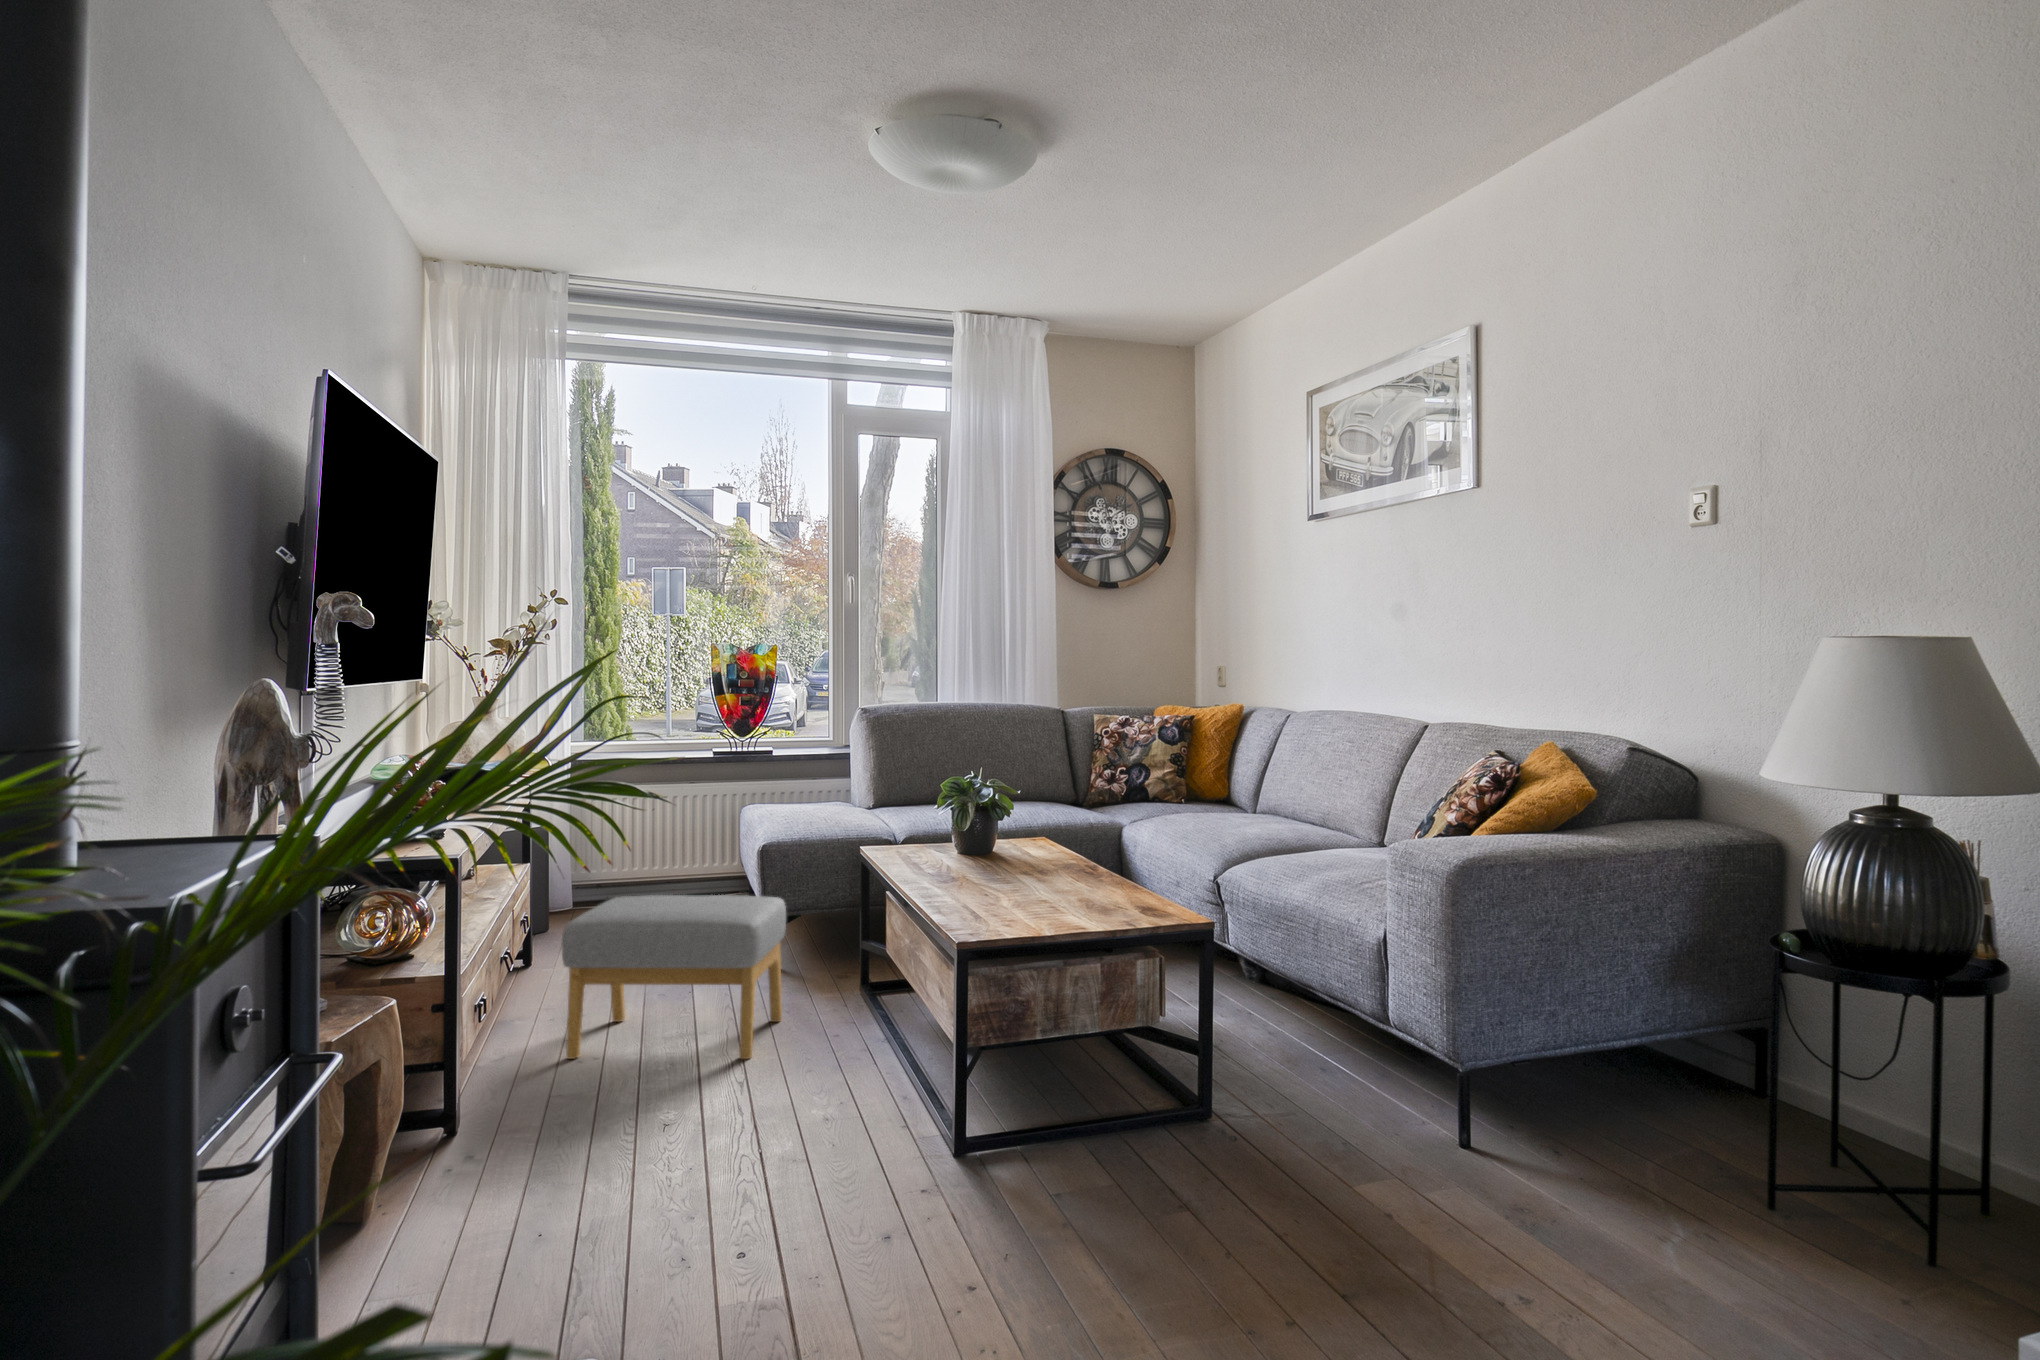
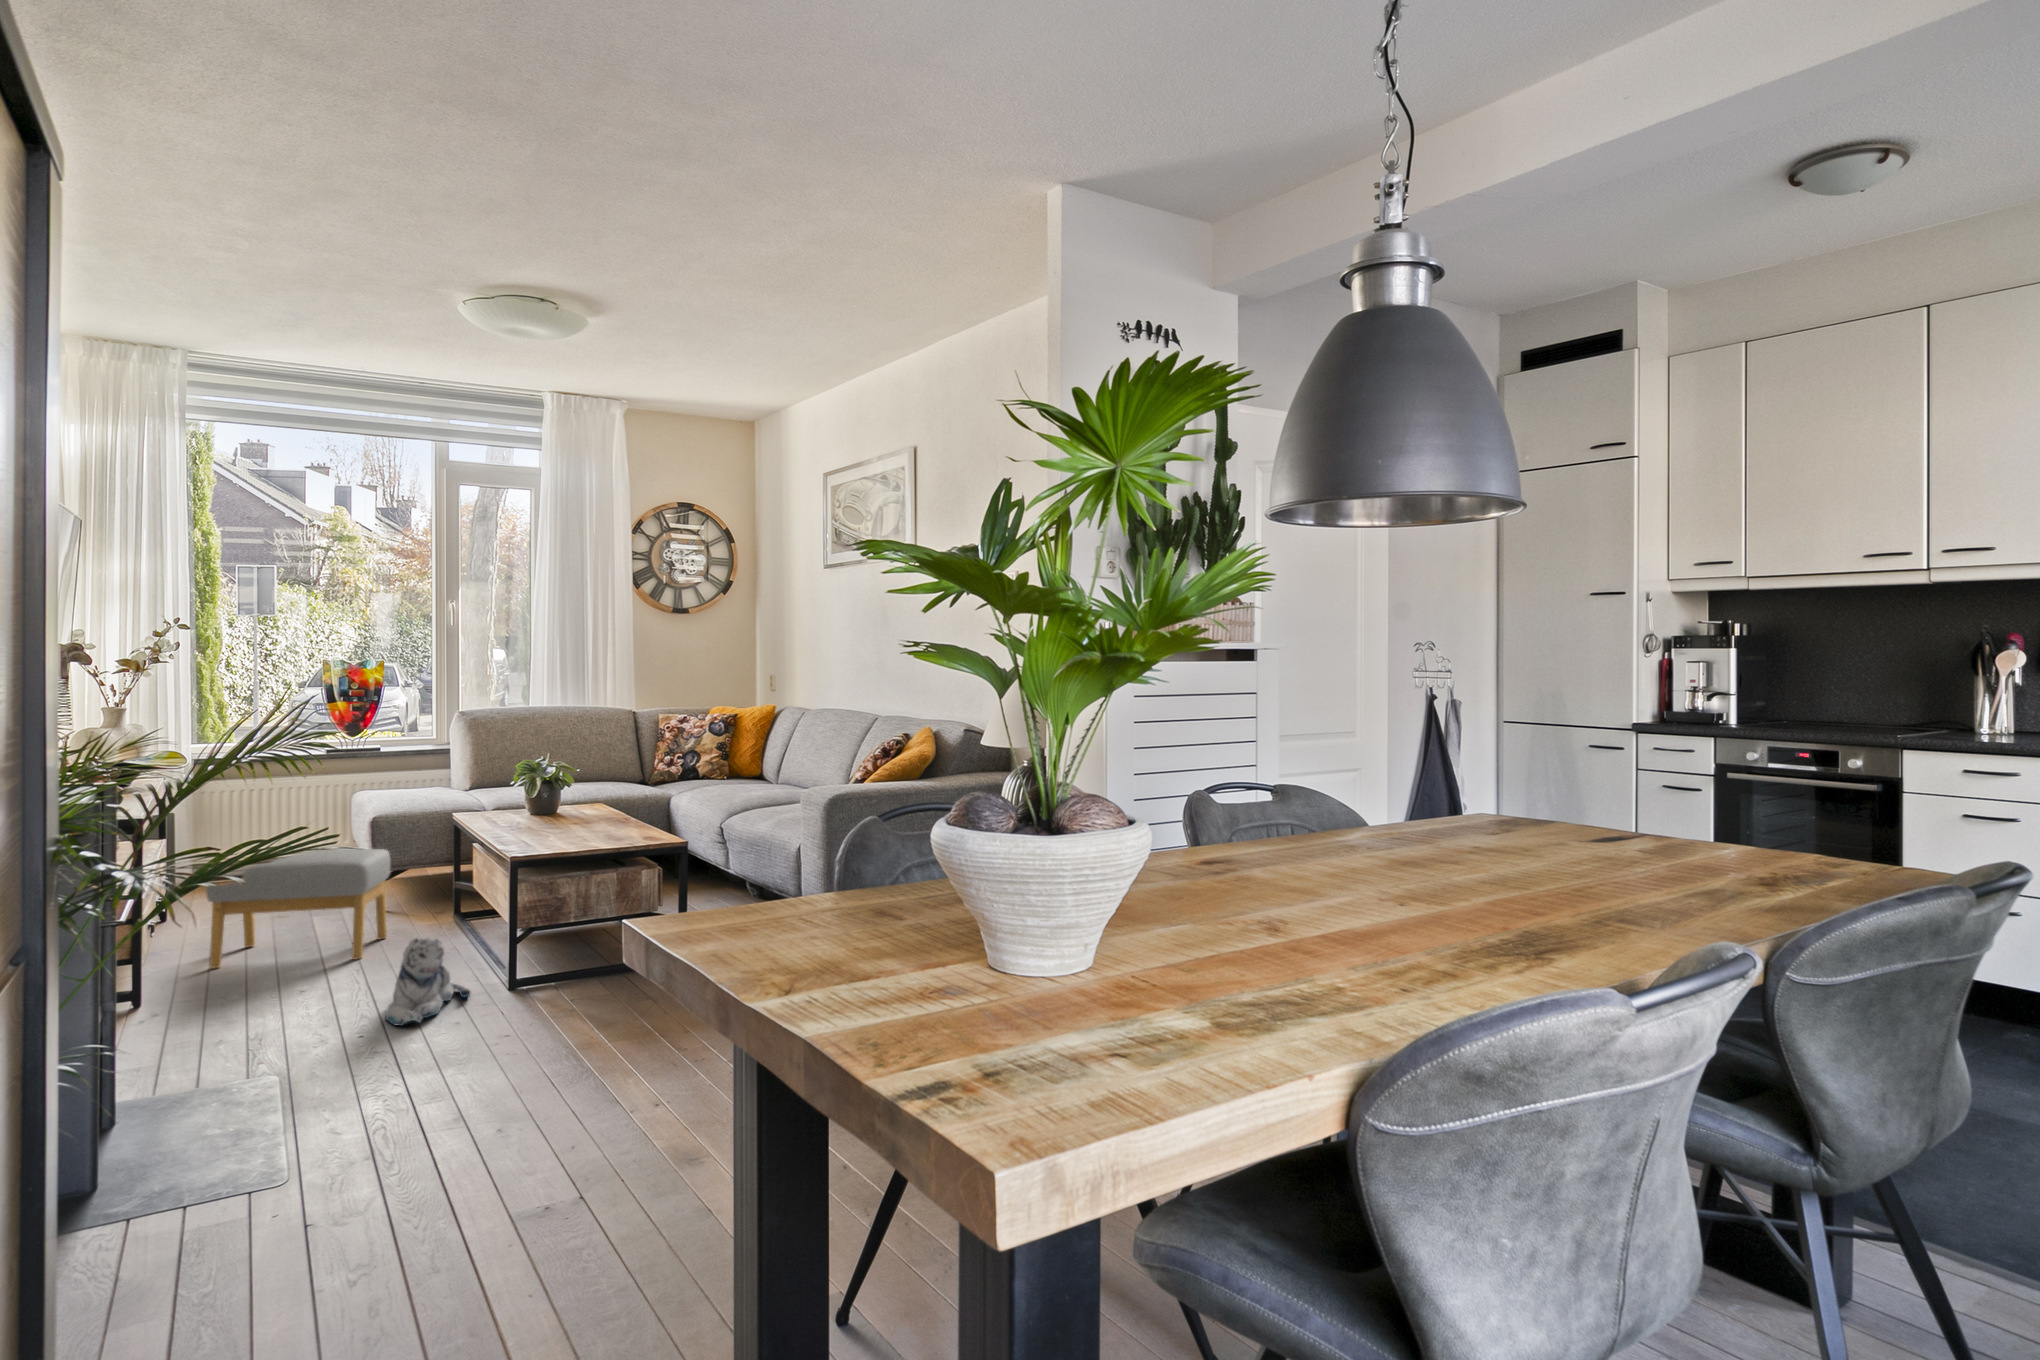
plush toy: none [784,1074,905,1231] -> present [386,938,470,1026]

